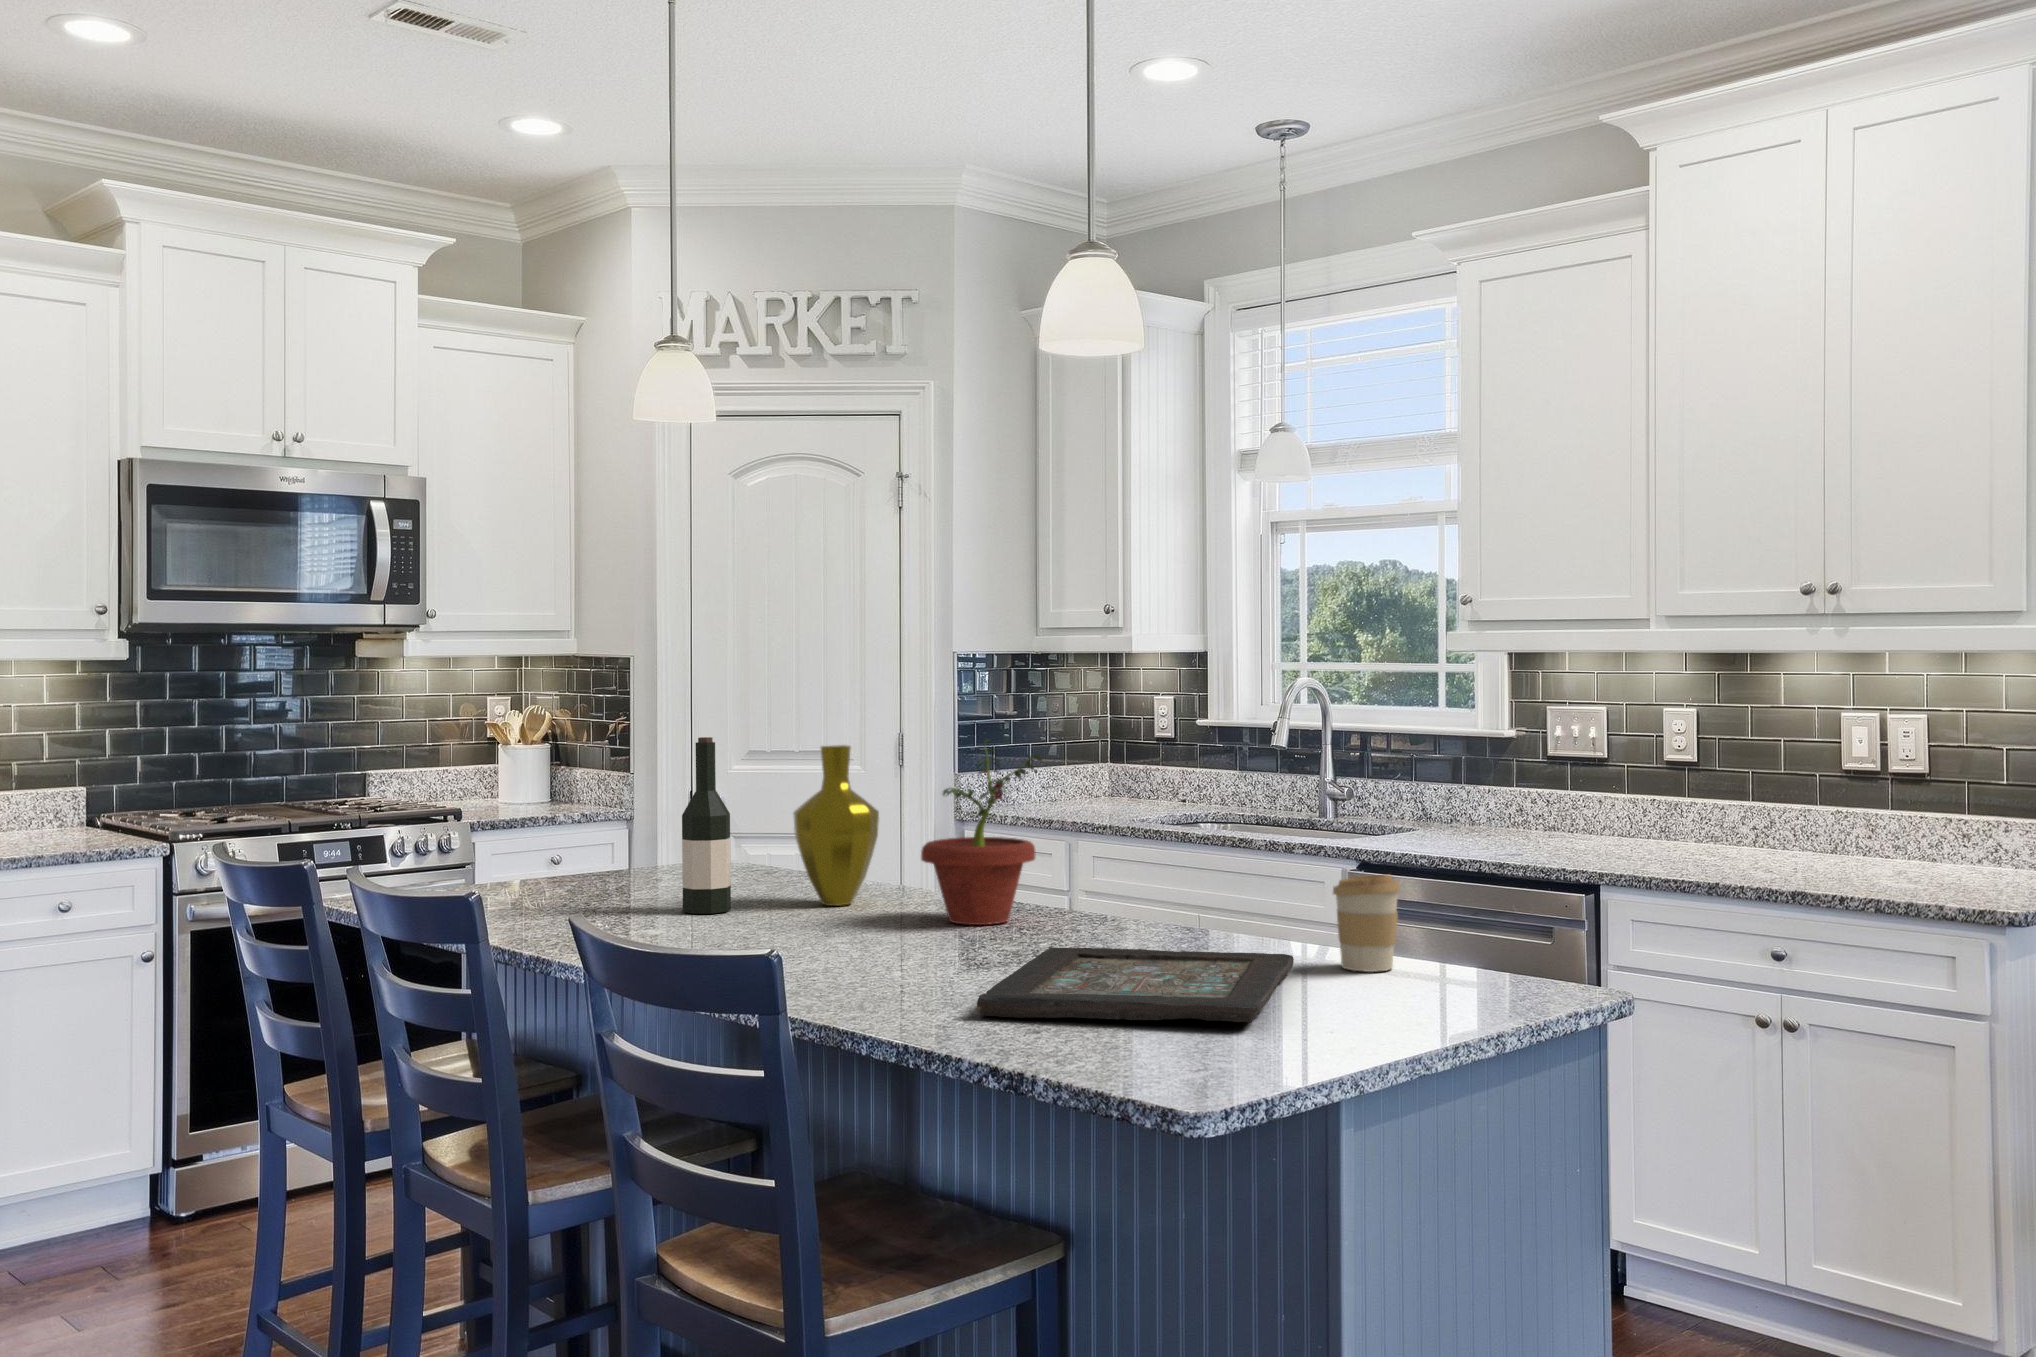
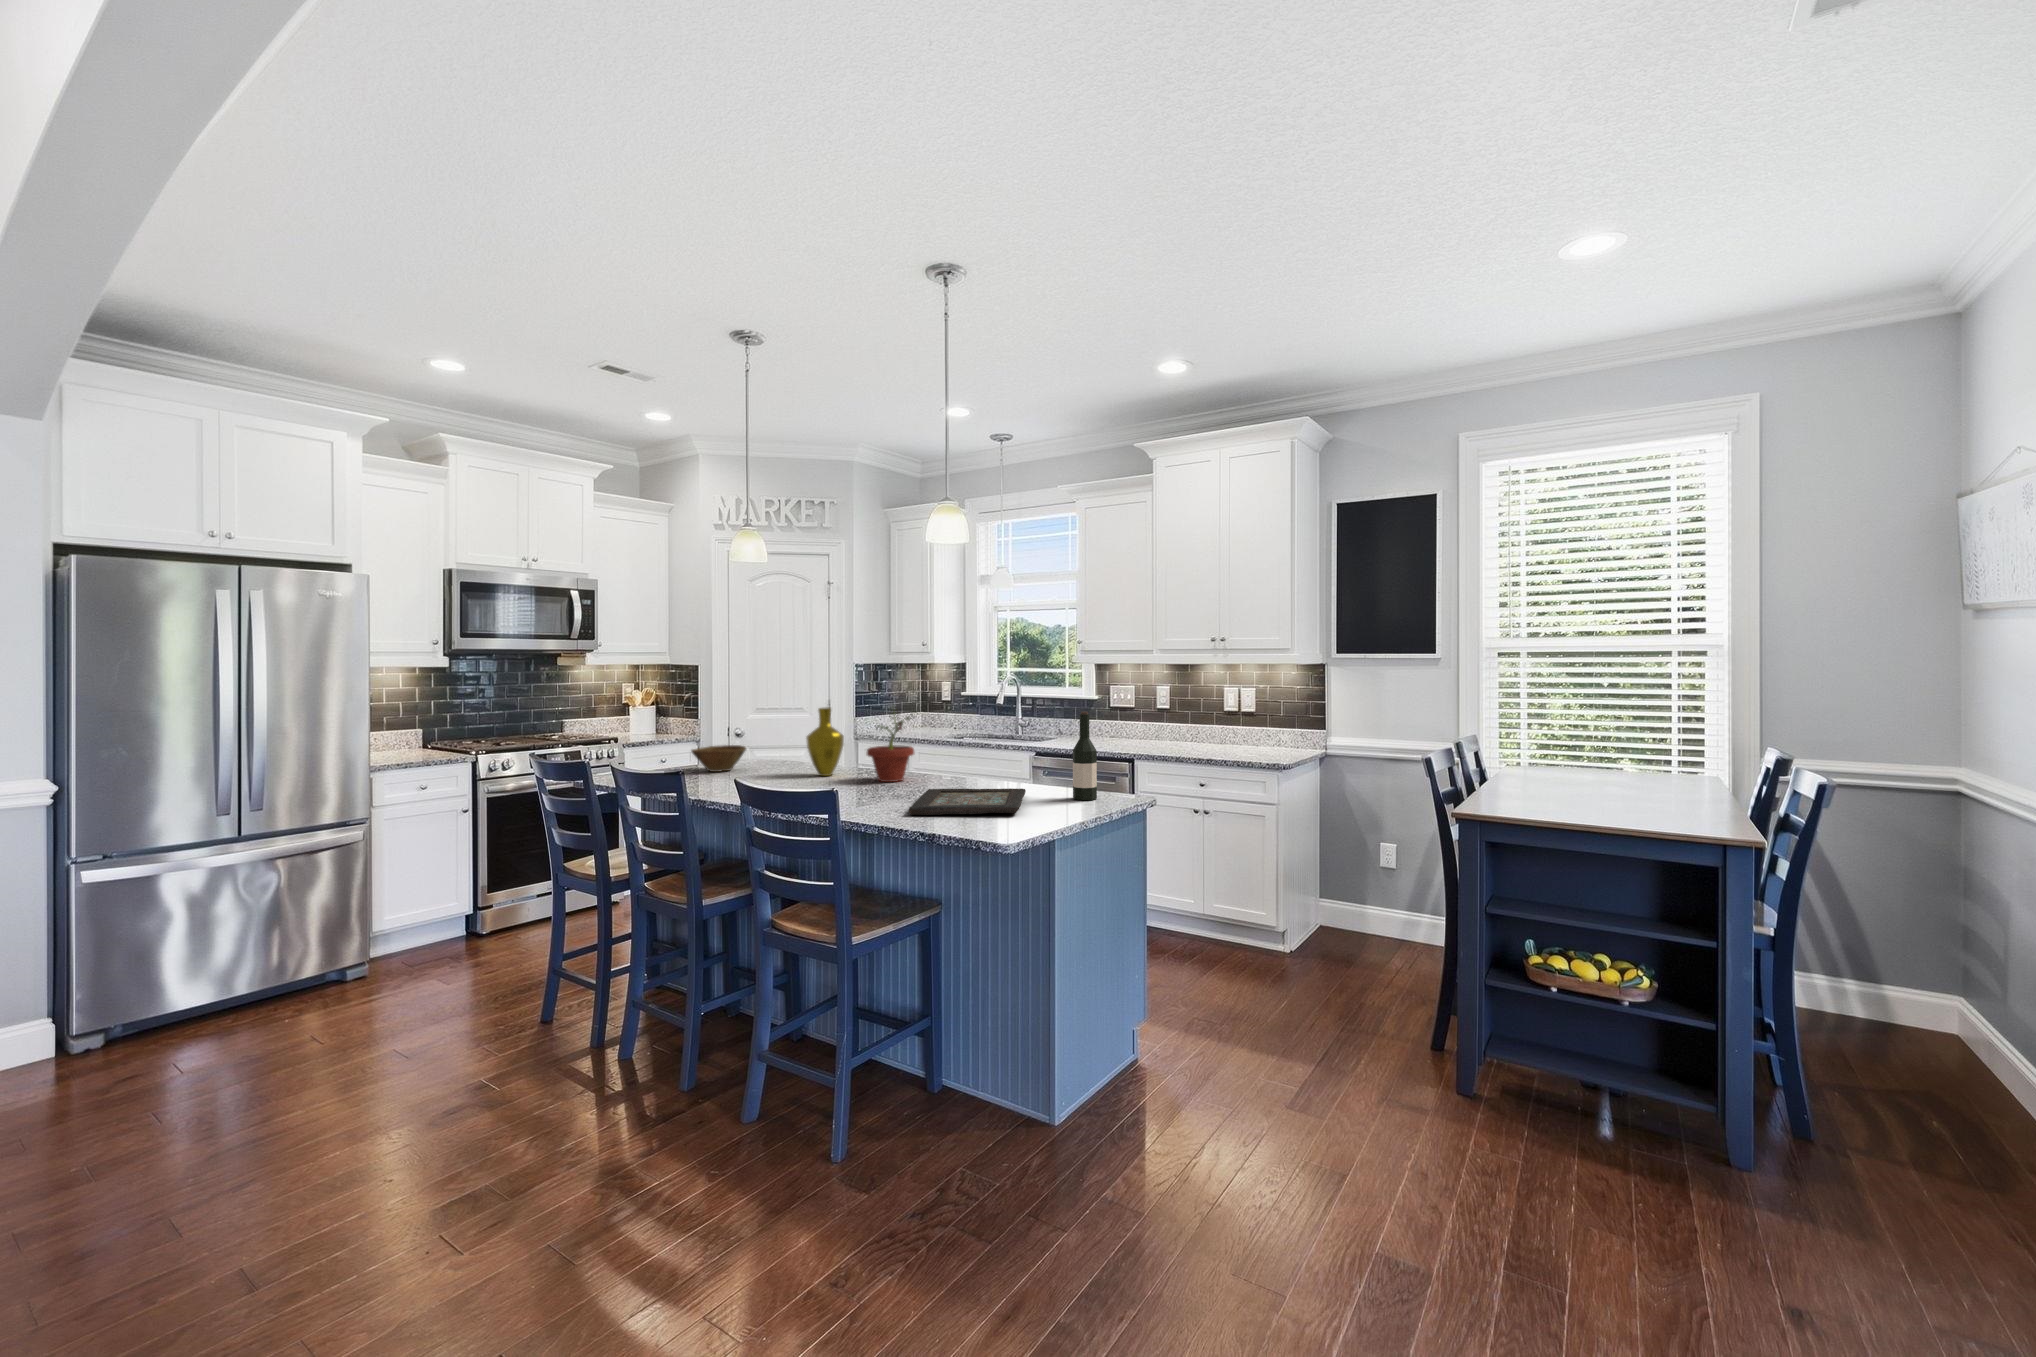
wine bottle: present [682,737,731,914] -> present [1073,712,1097,800]
bowl: none [553,829,674,888] -> present [692,745,746,772]
coffee cup: present [1333,875,1400,972] -> none [1040,757,1066,794]

